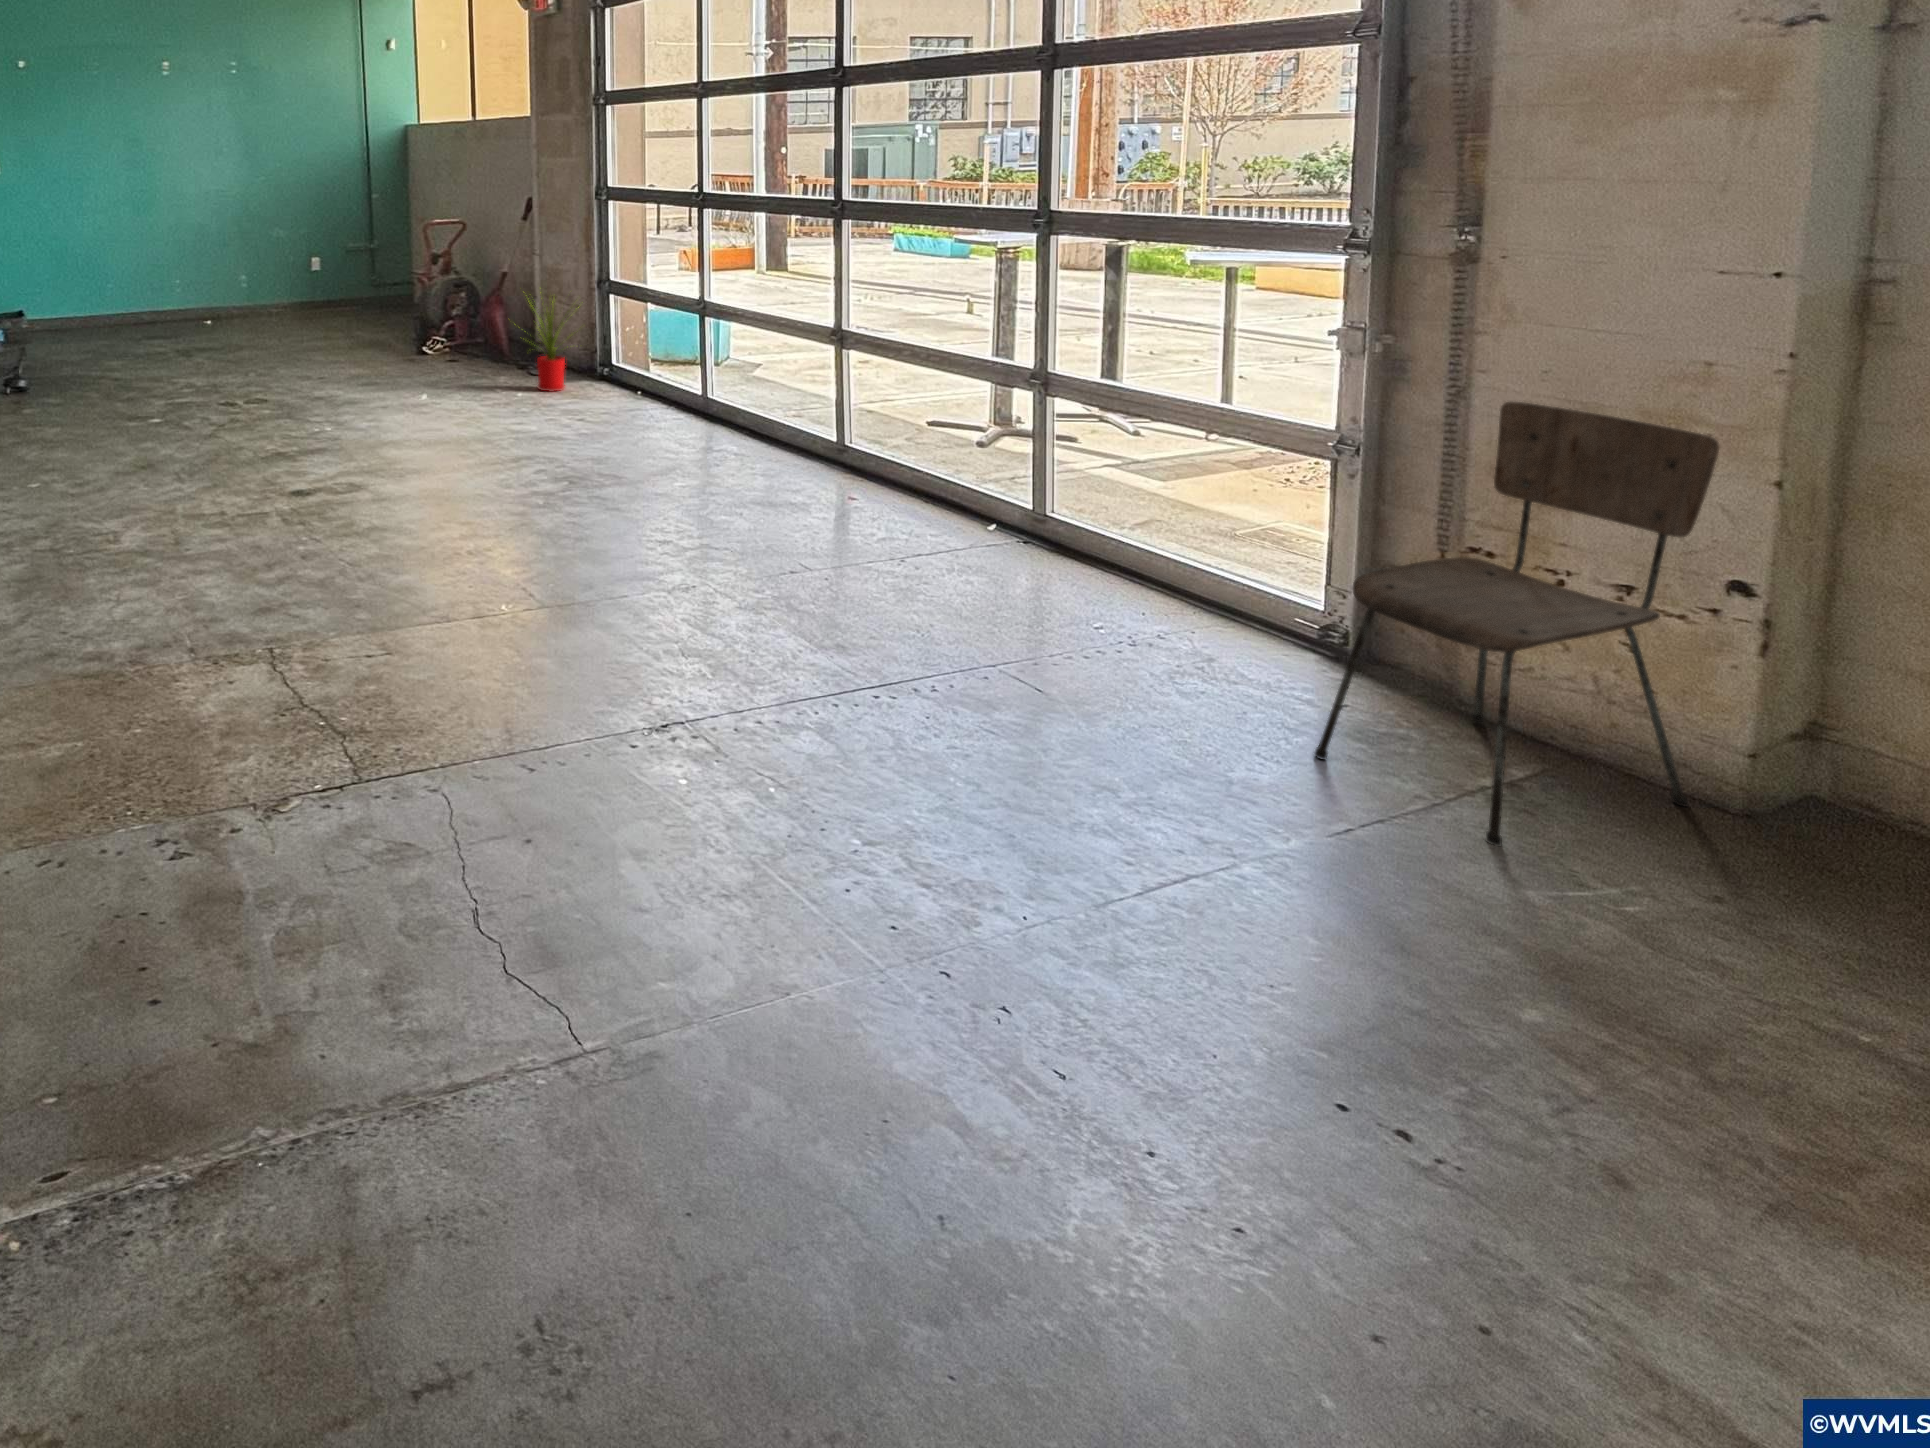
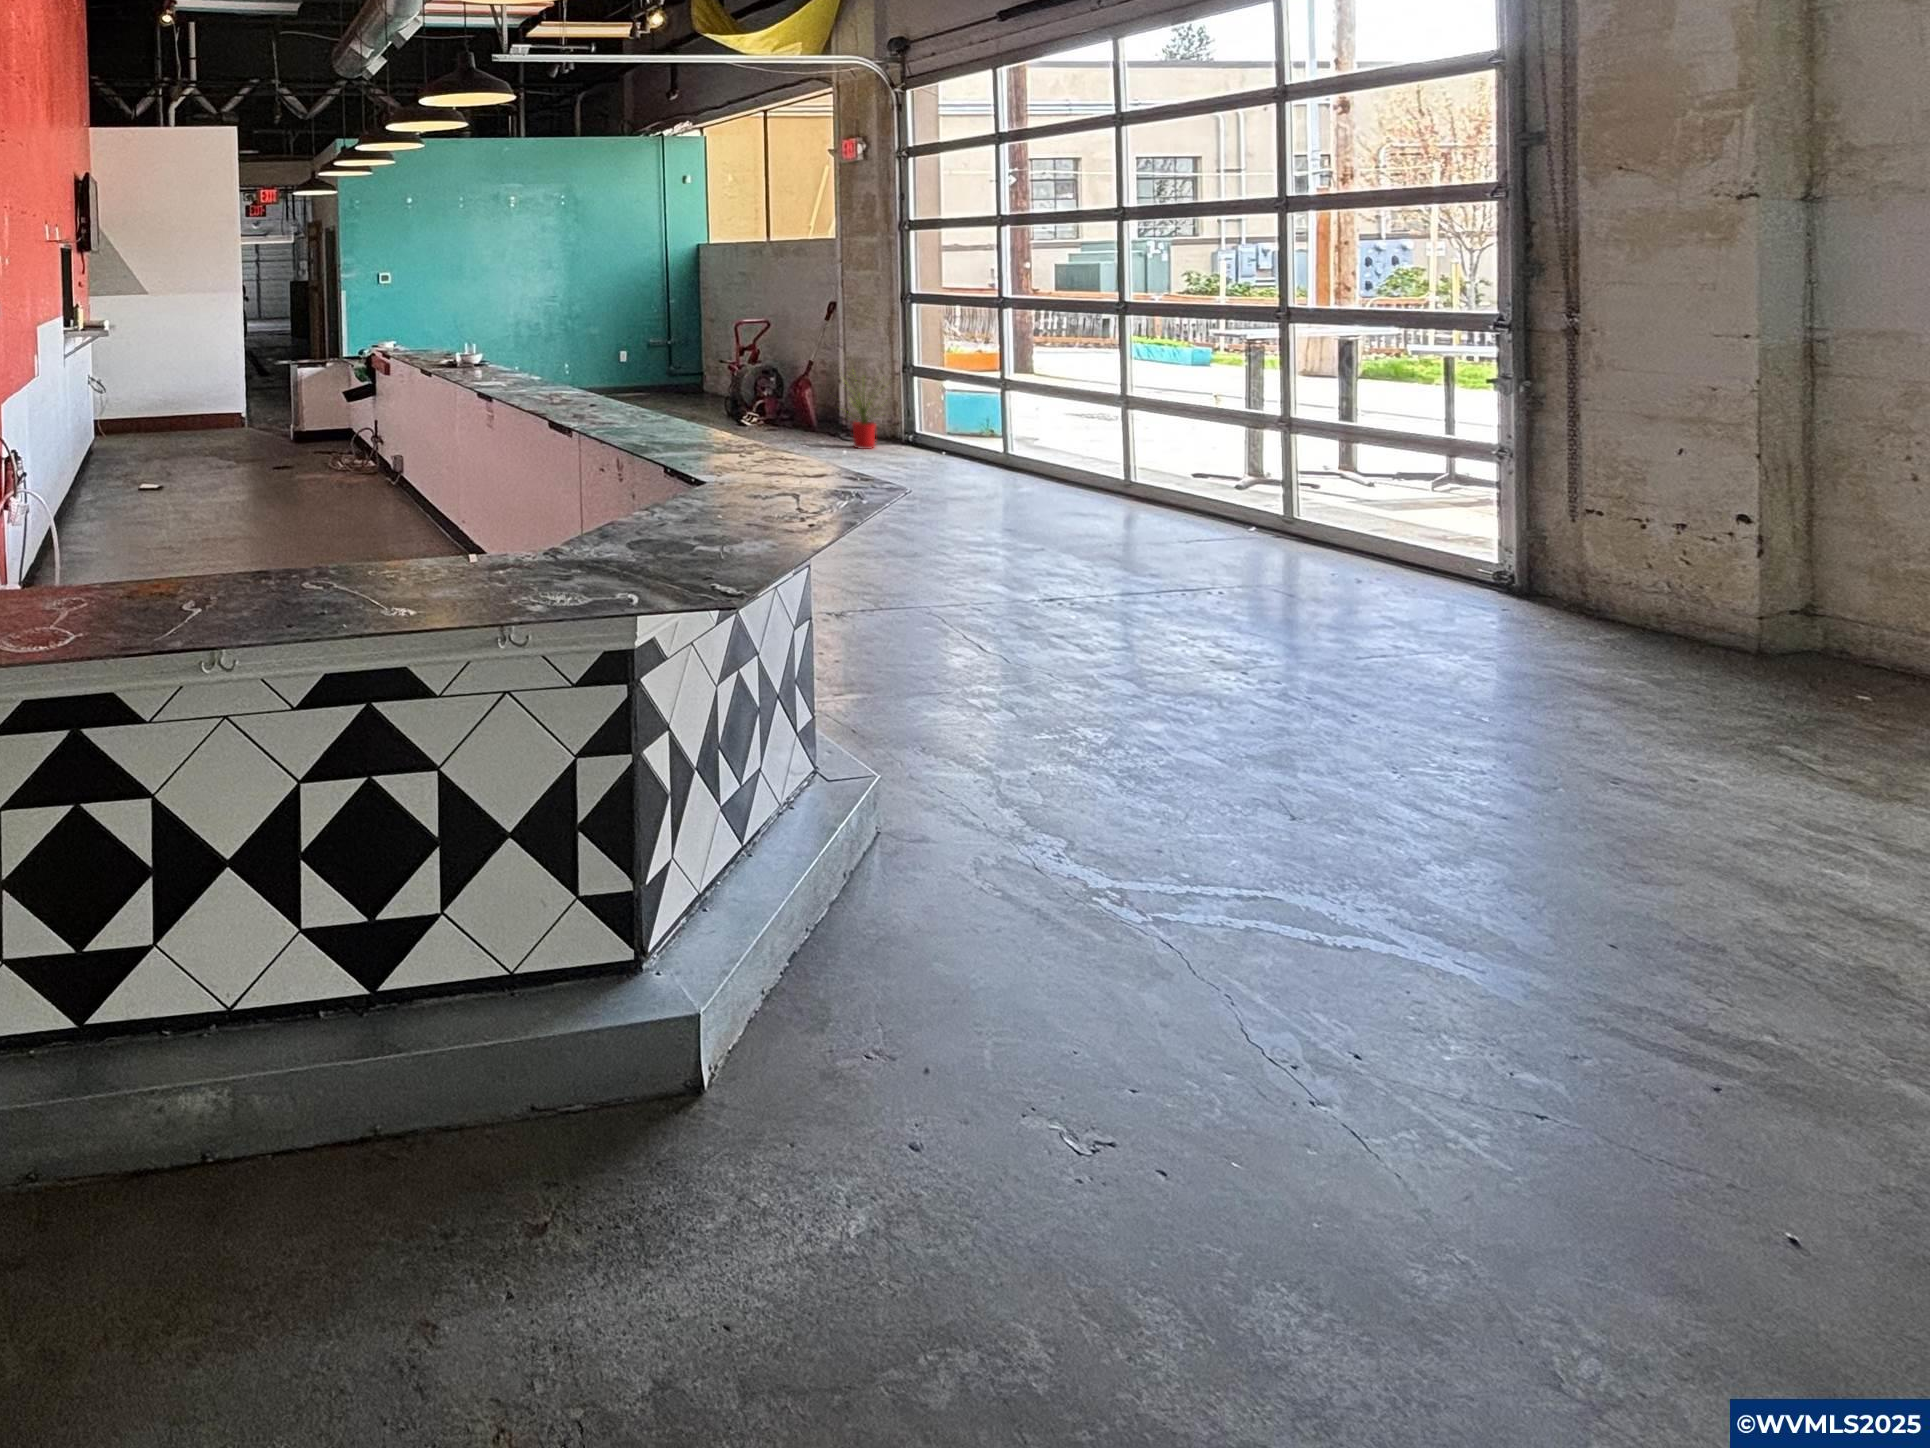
dining chair: present [1314,401,1719,846] -> none [1476,416,1724,656]

